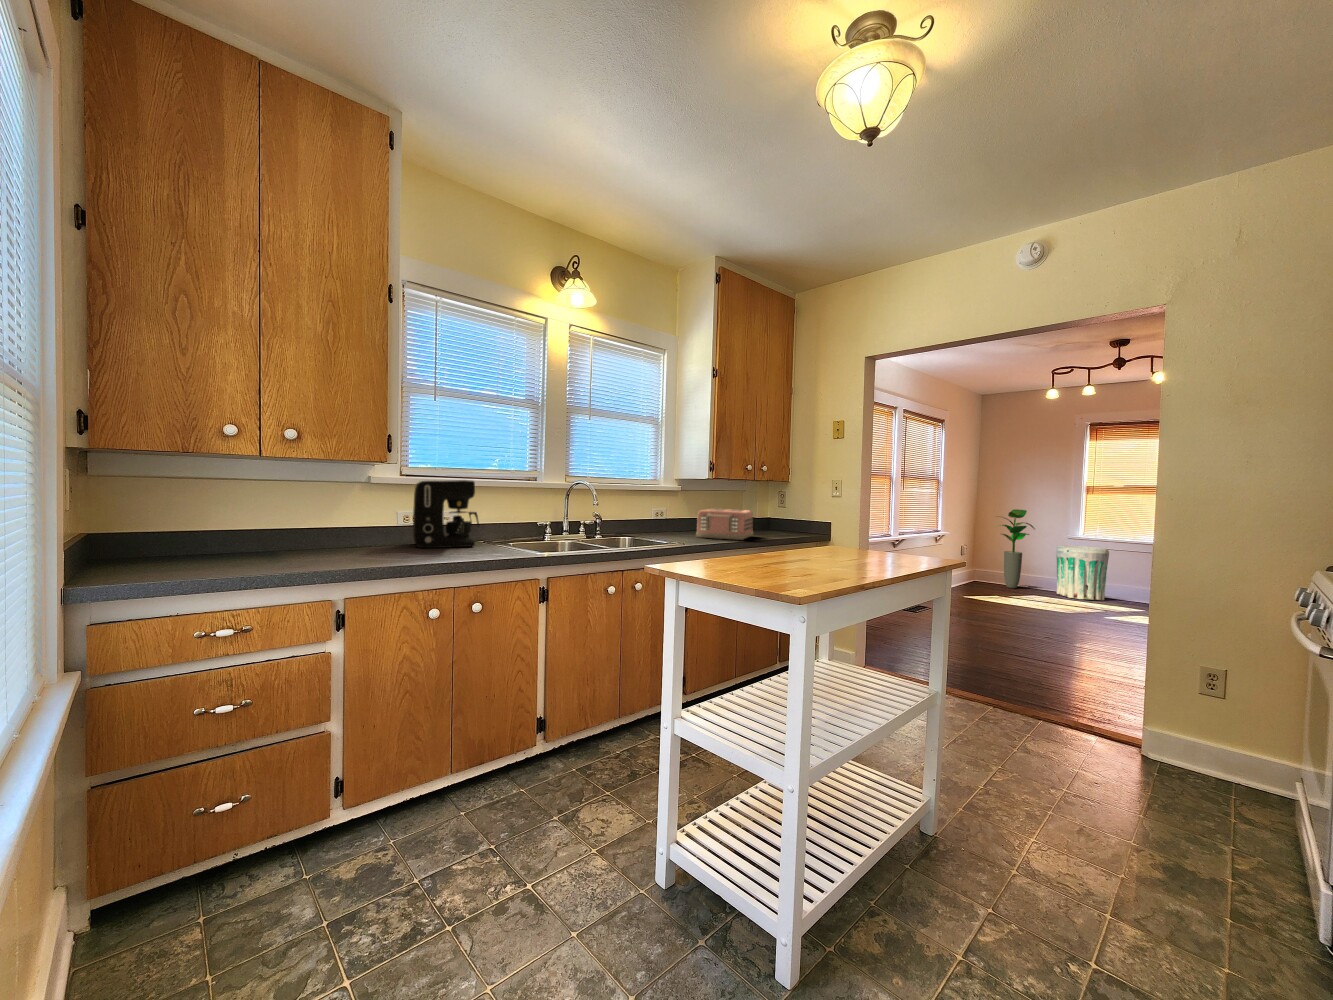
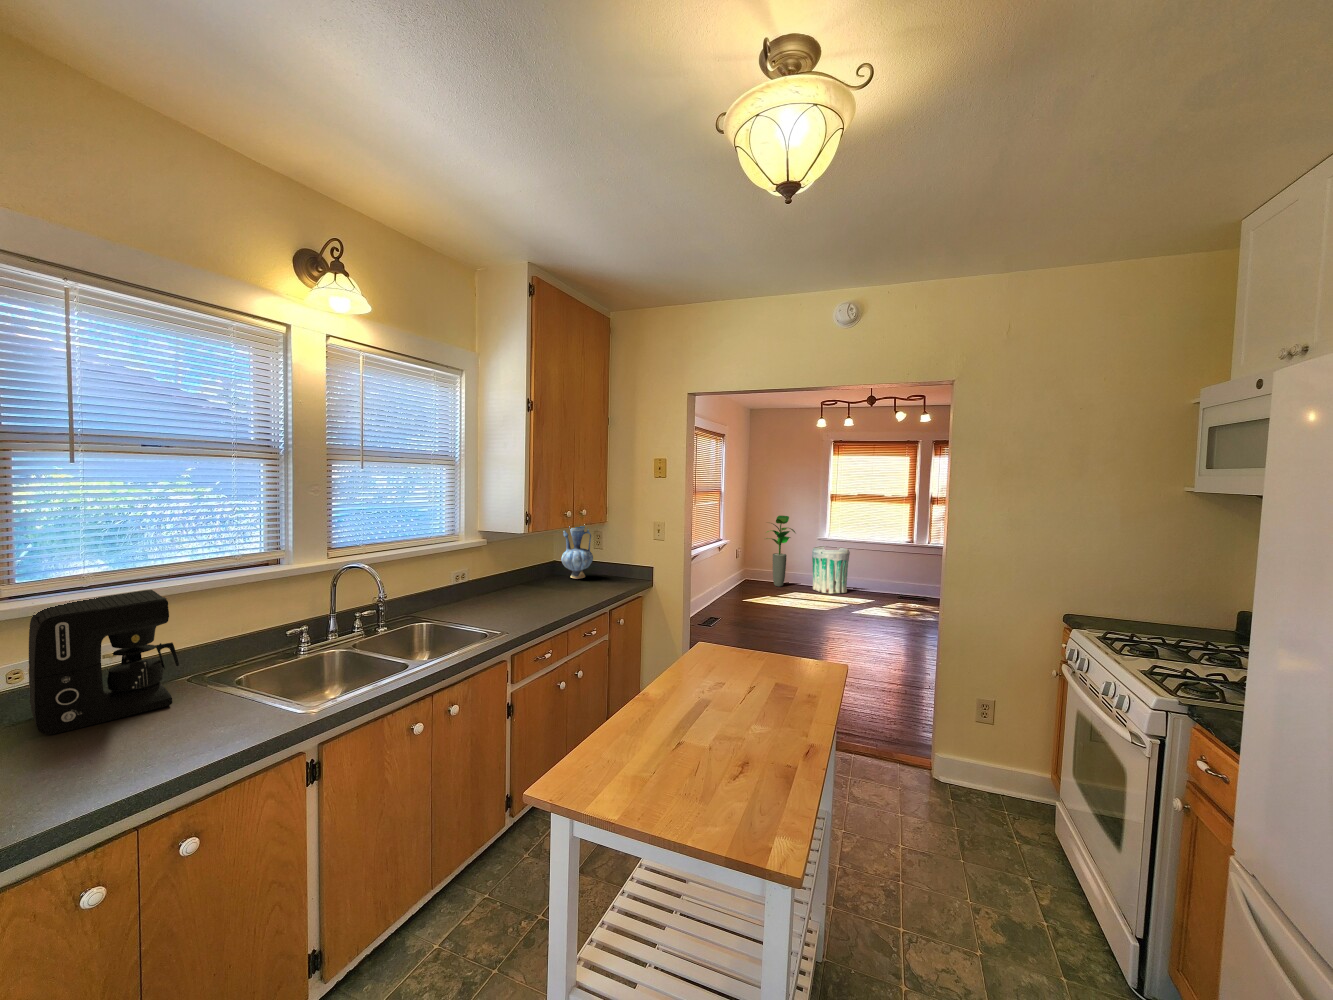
vase: none [747,484,776,532] -> present [561,526,593,579]
toaster: present [696,508,753,540] -> none [512,563,576,605]

